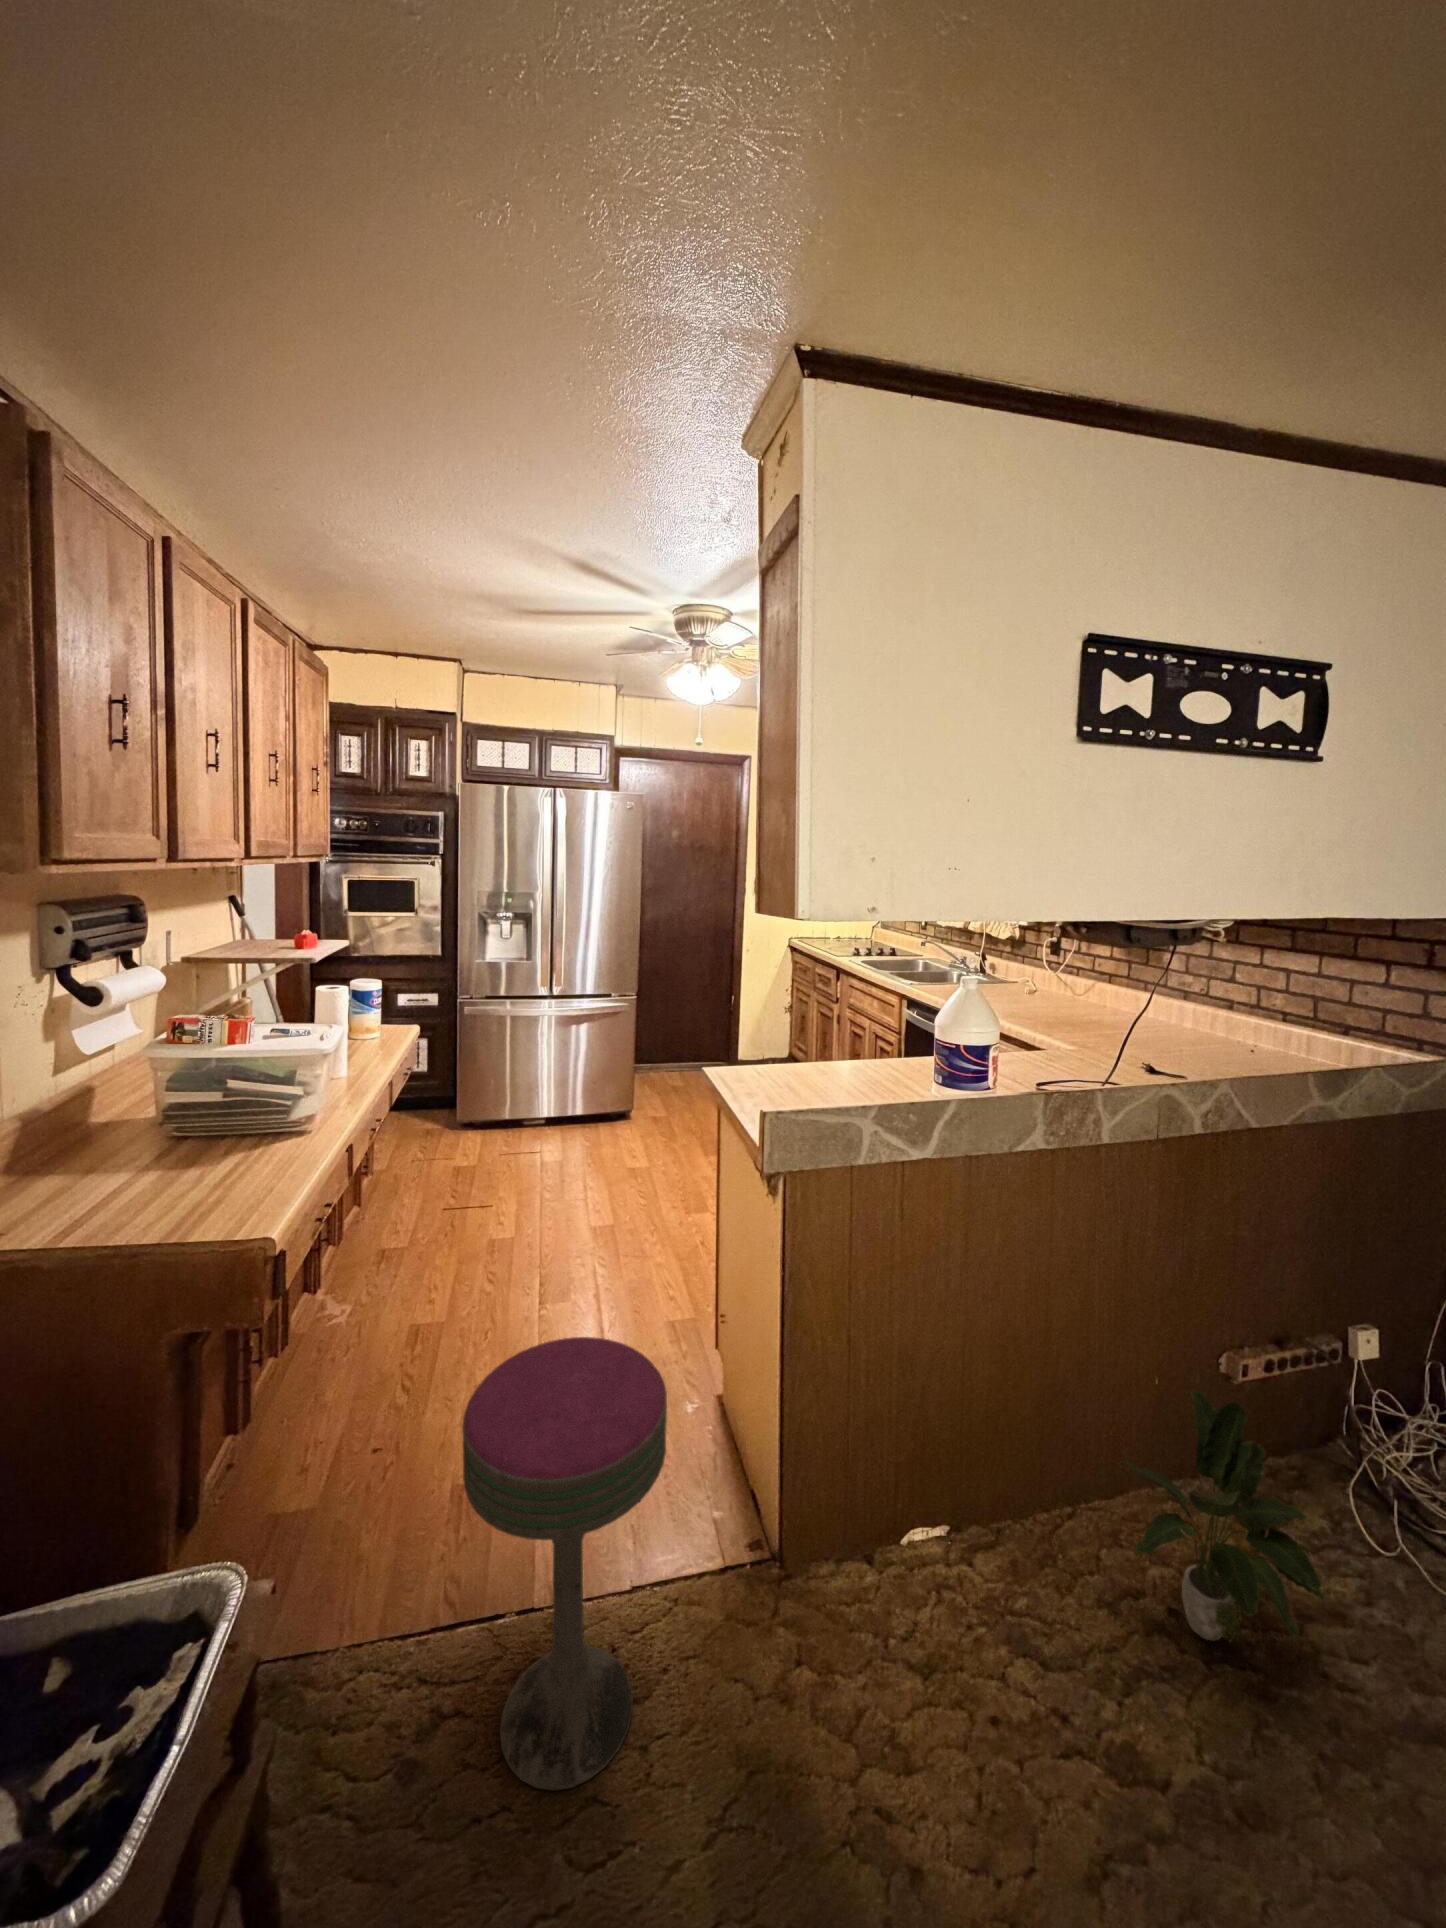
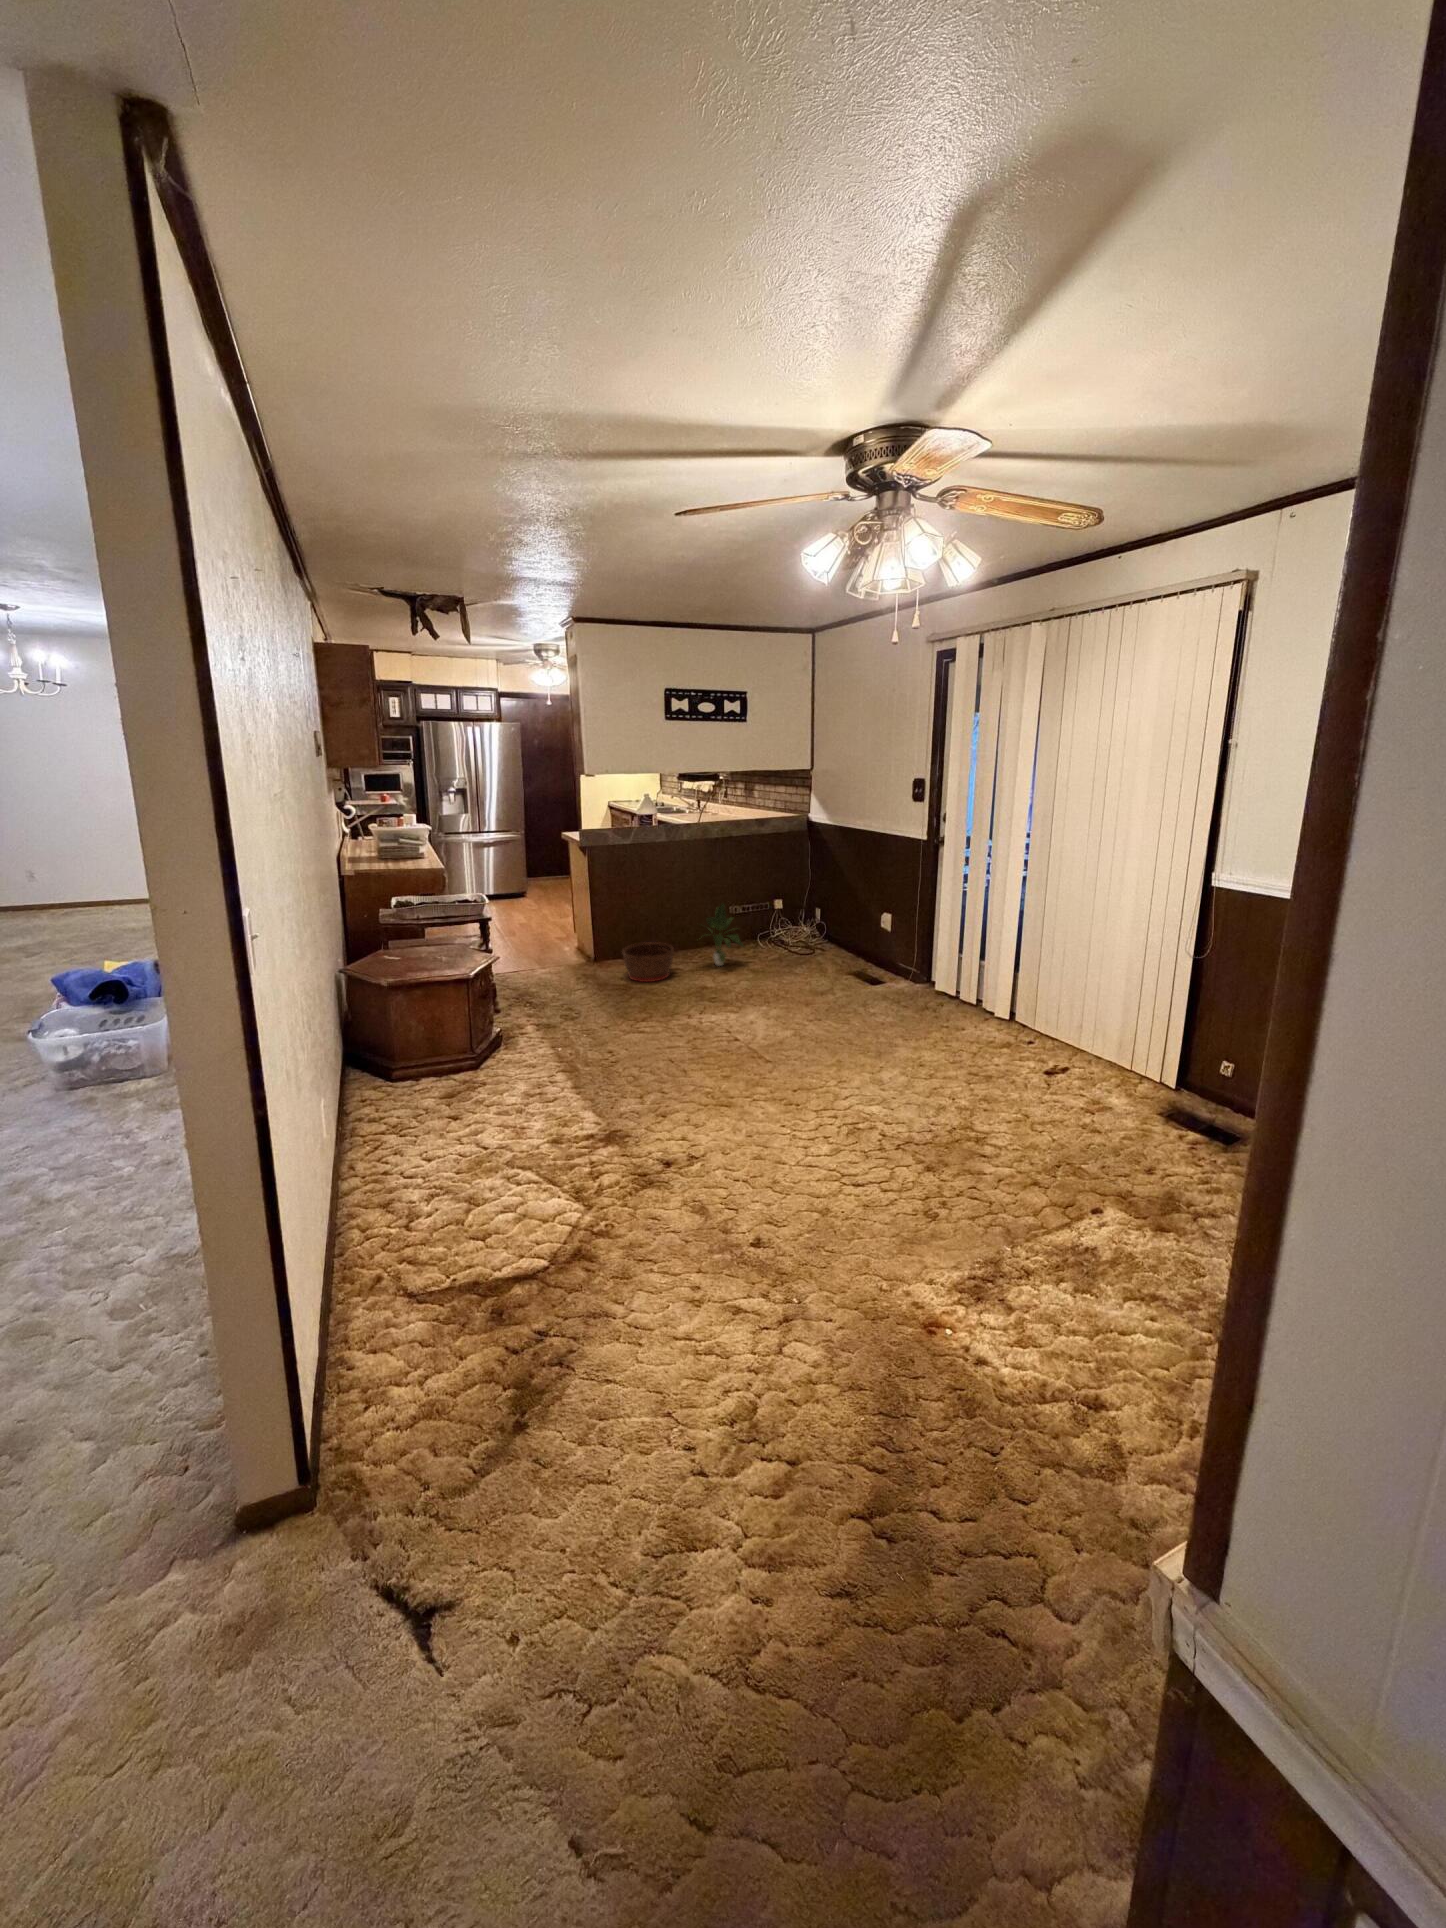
bar stool: present [462,1337,667,1791] -> none [512,893,566,991]
basket: none [860,1509,1069,1781] -> present [622,942,674,982]

